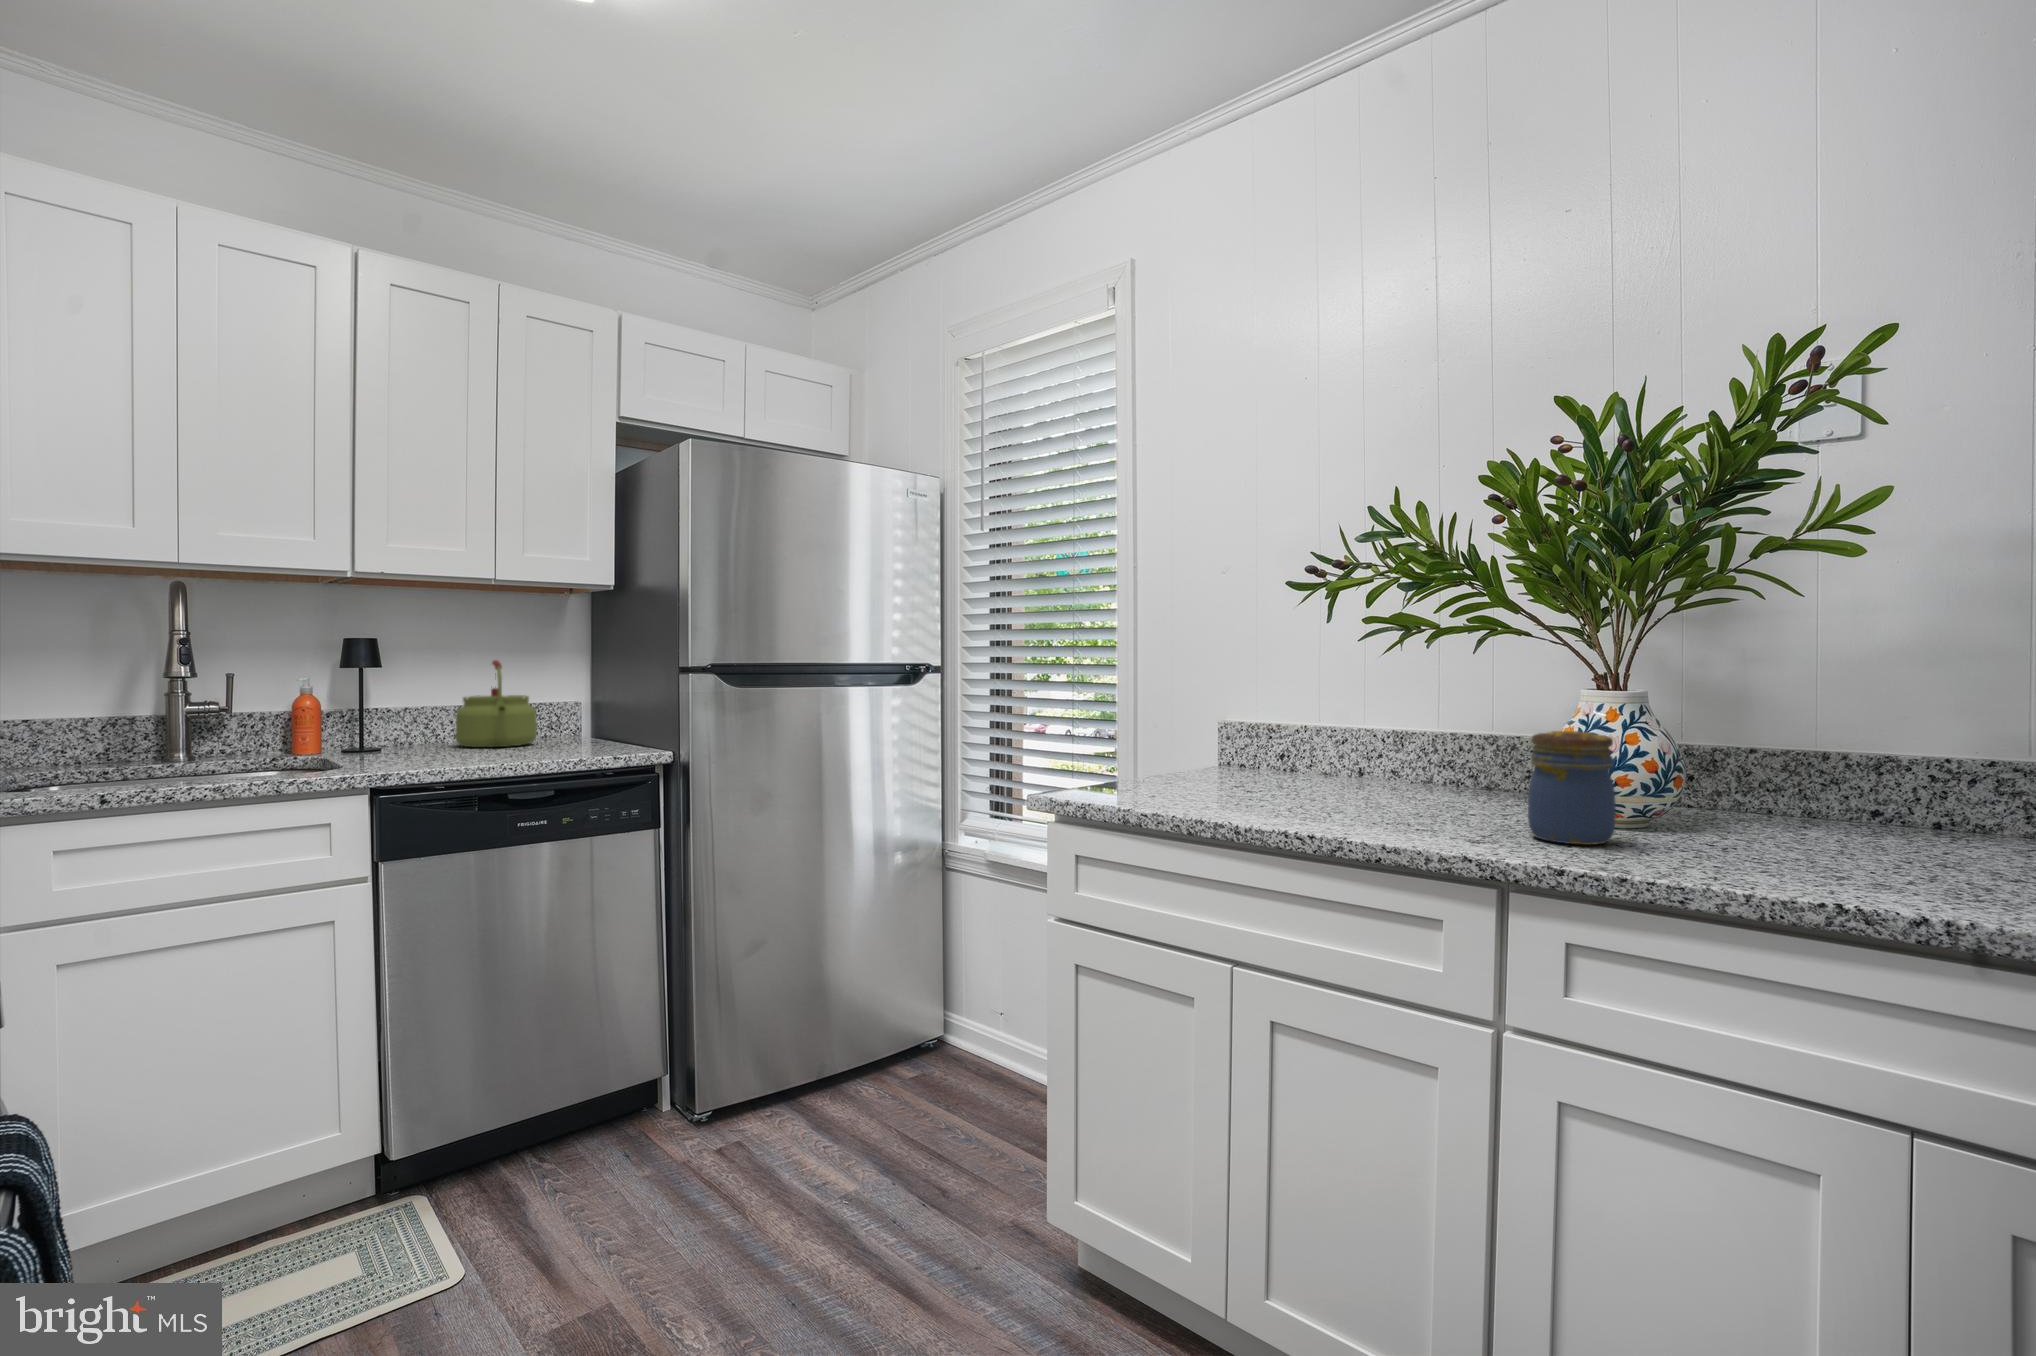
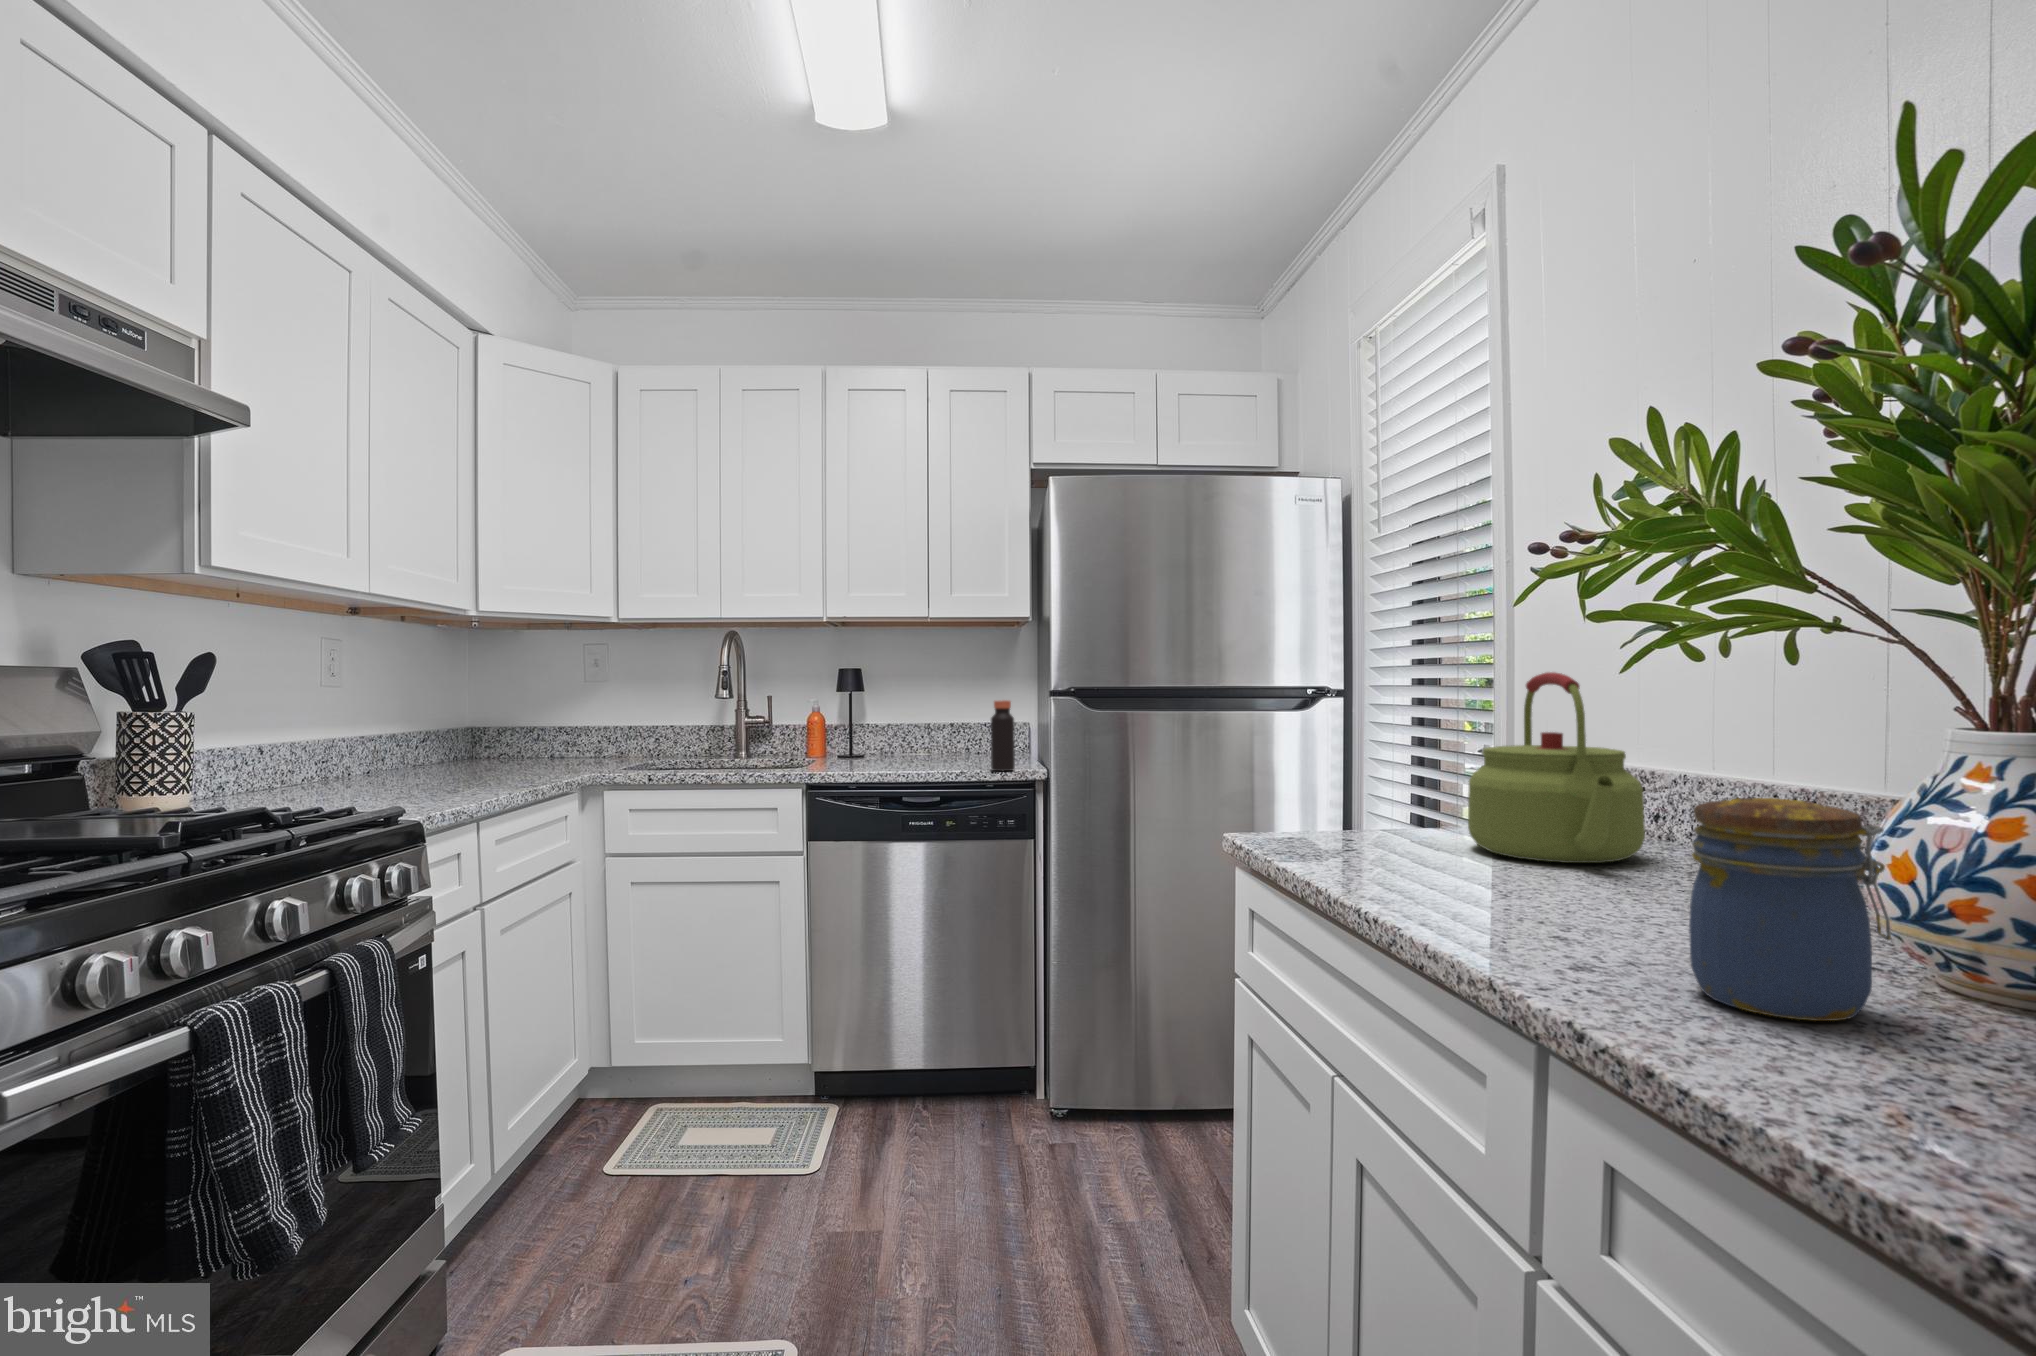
kettle: present [455,660,537,747] -> present [1468,672,1645,863]
bottle: none [604,679,632,757] -> present [991,700,1015,771]

